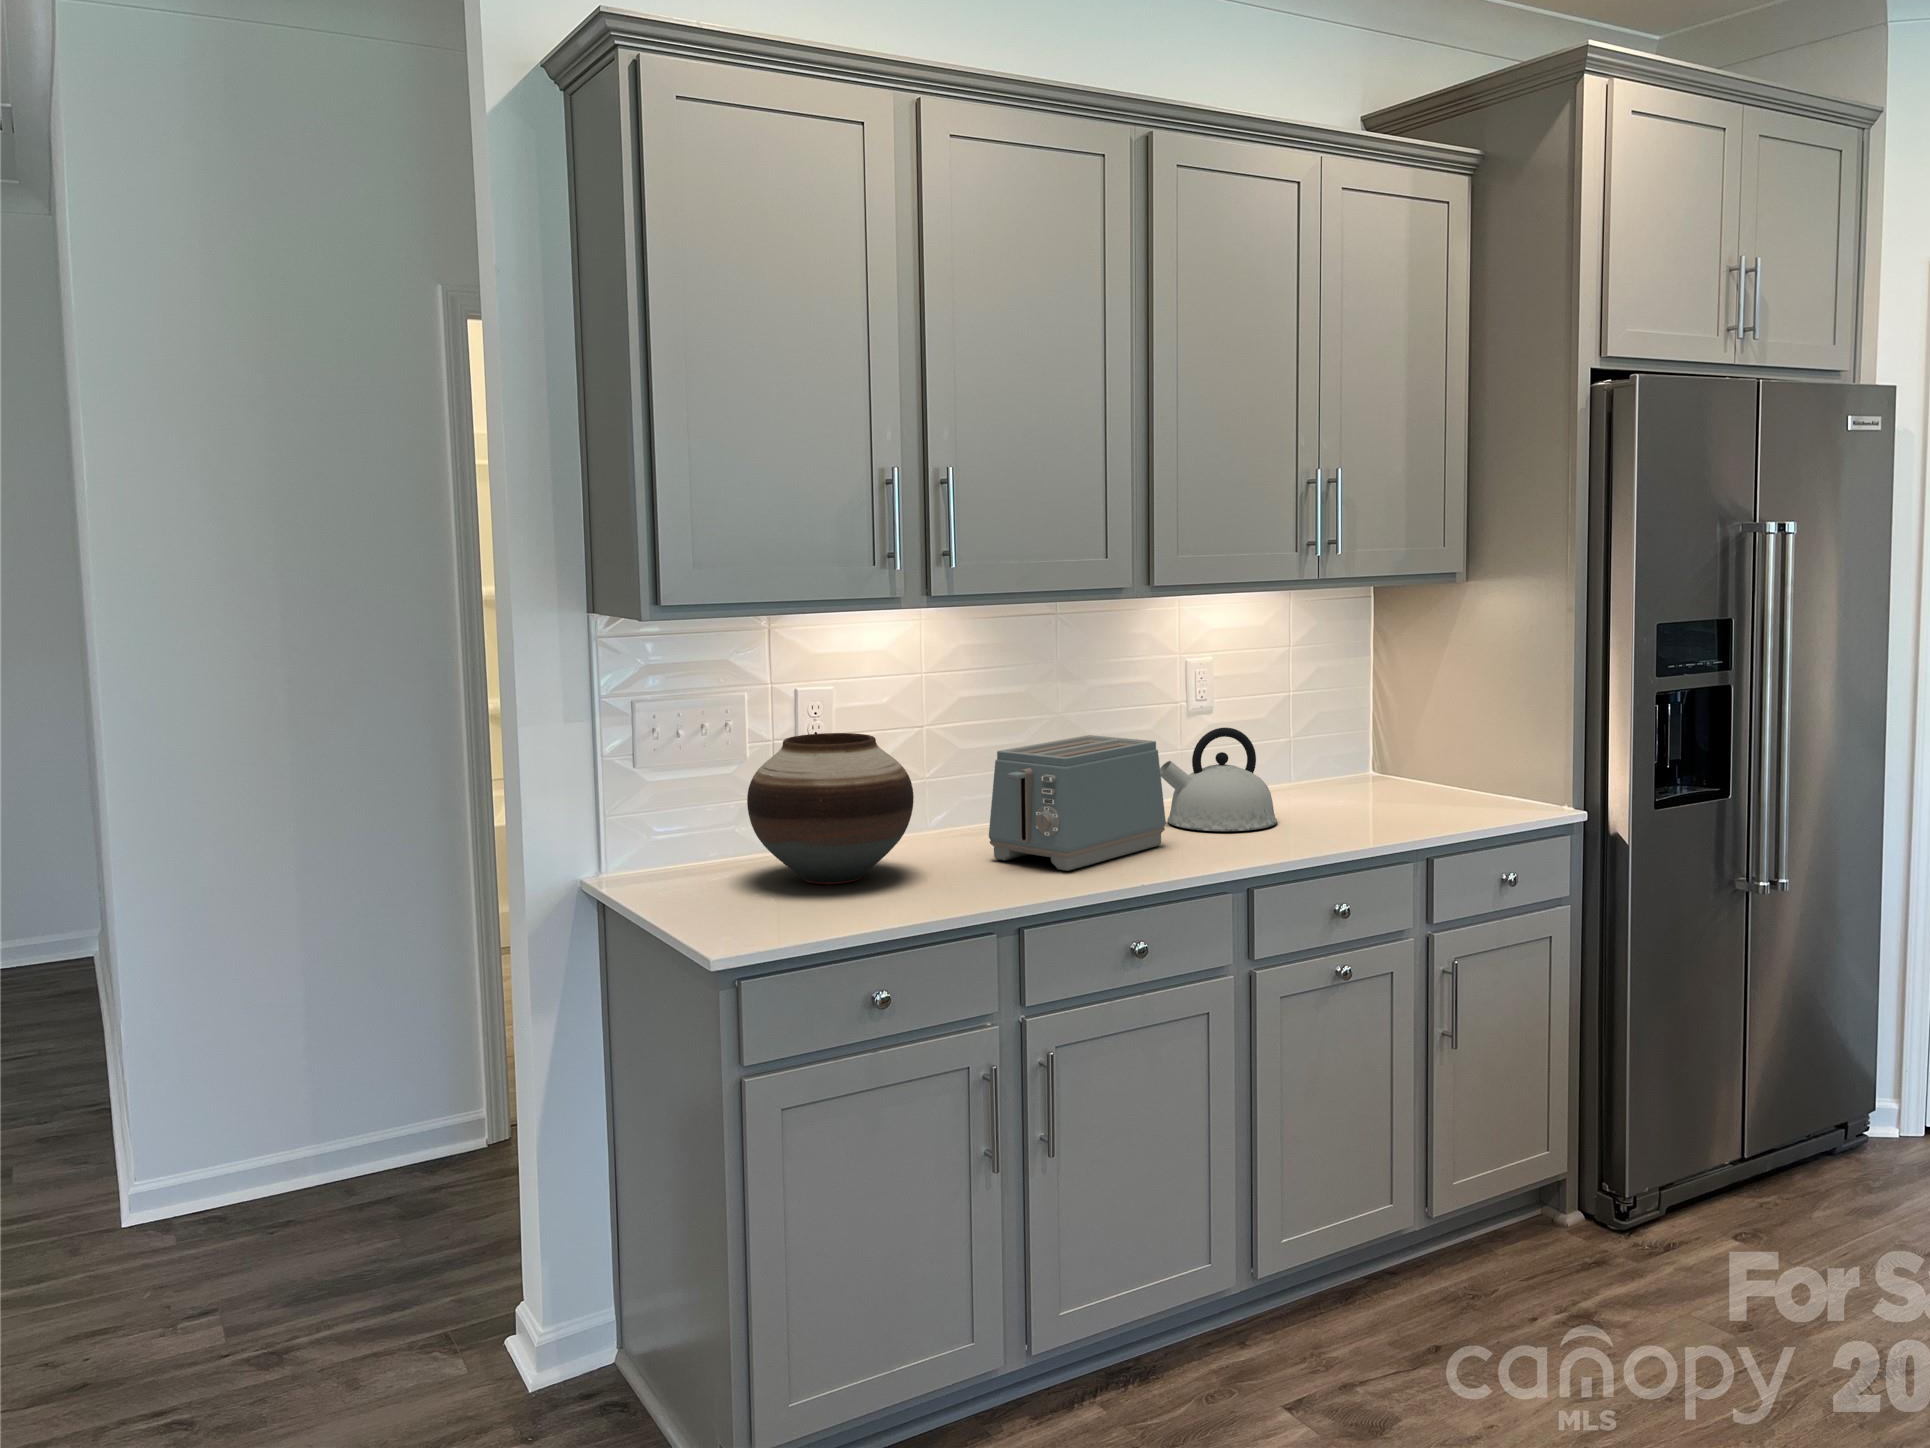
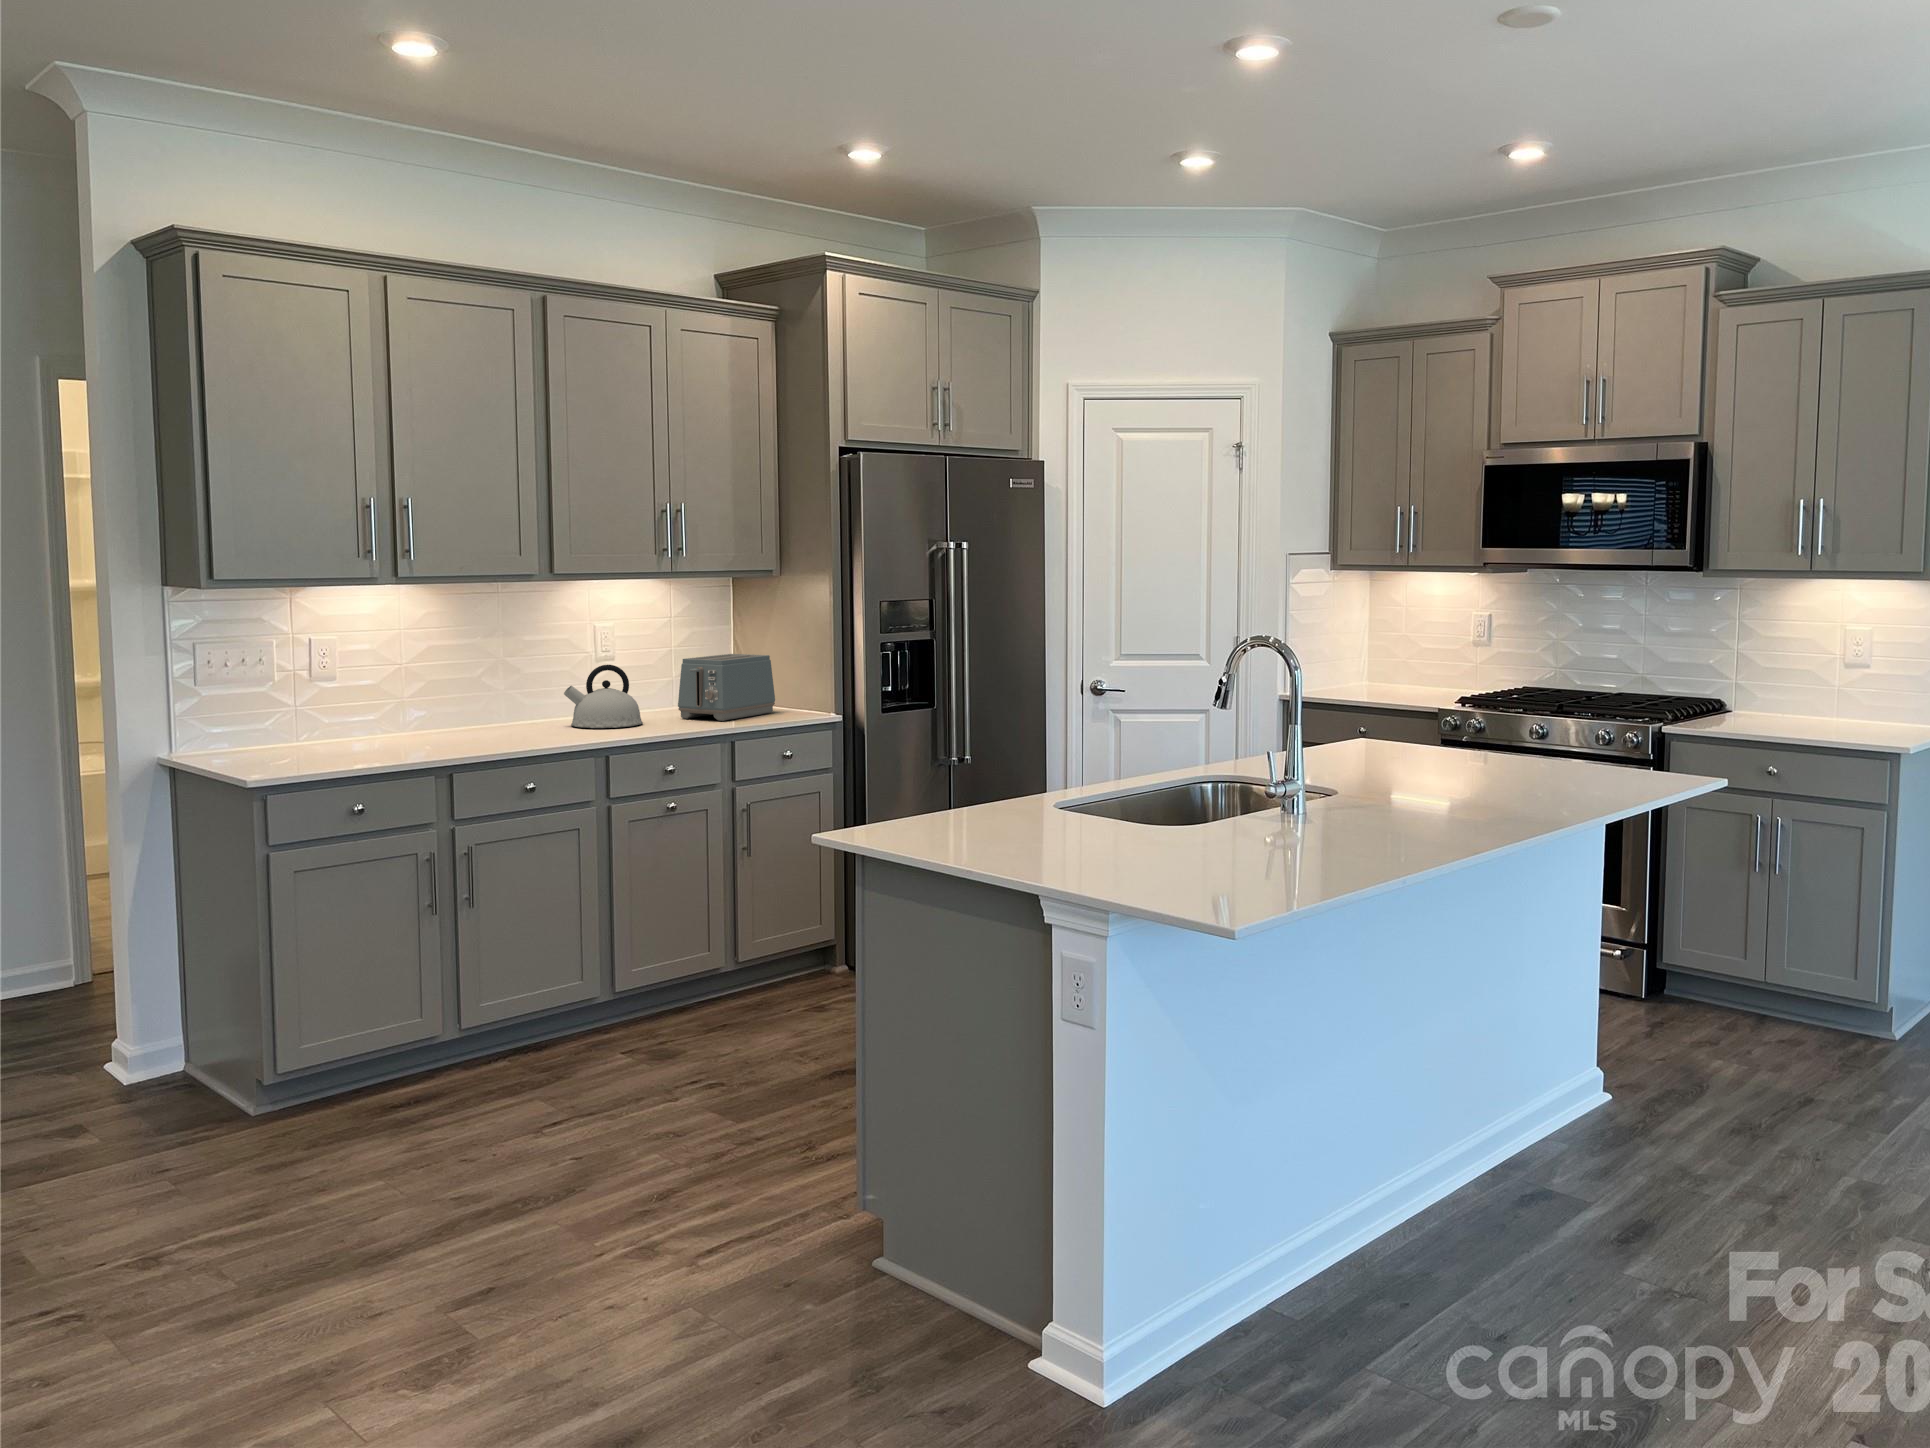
vase: present [747,733,914,884] -> none [275,662,387,753]
toaster: present [989,735,1166,871] -> present [678,654,775,721]

